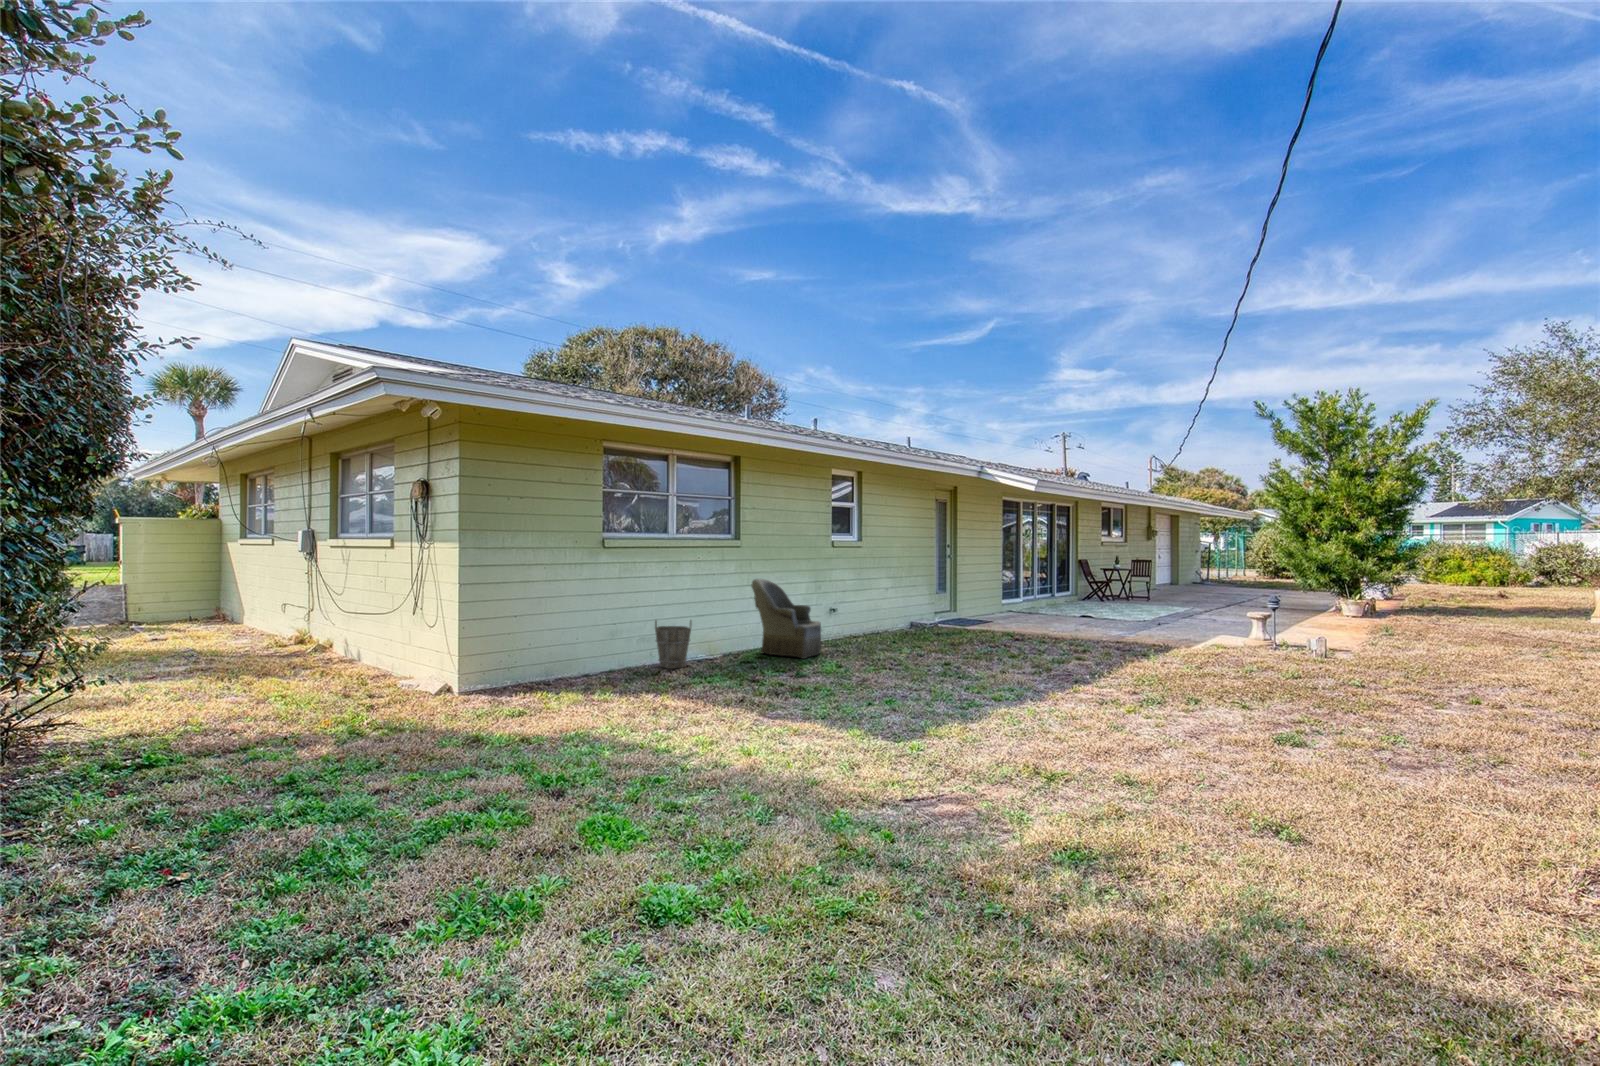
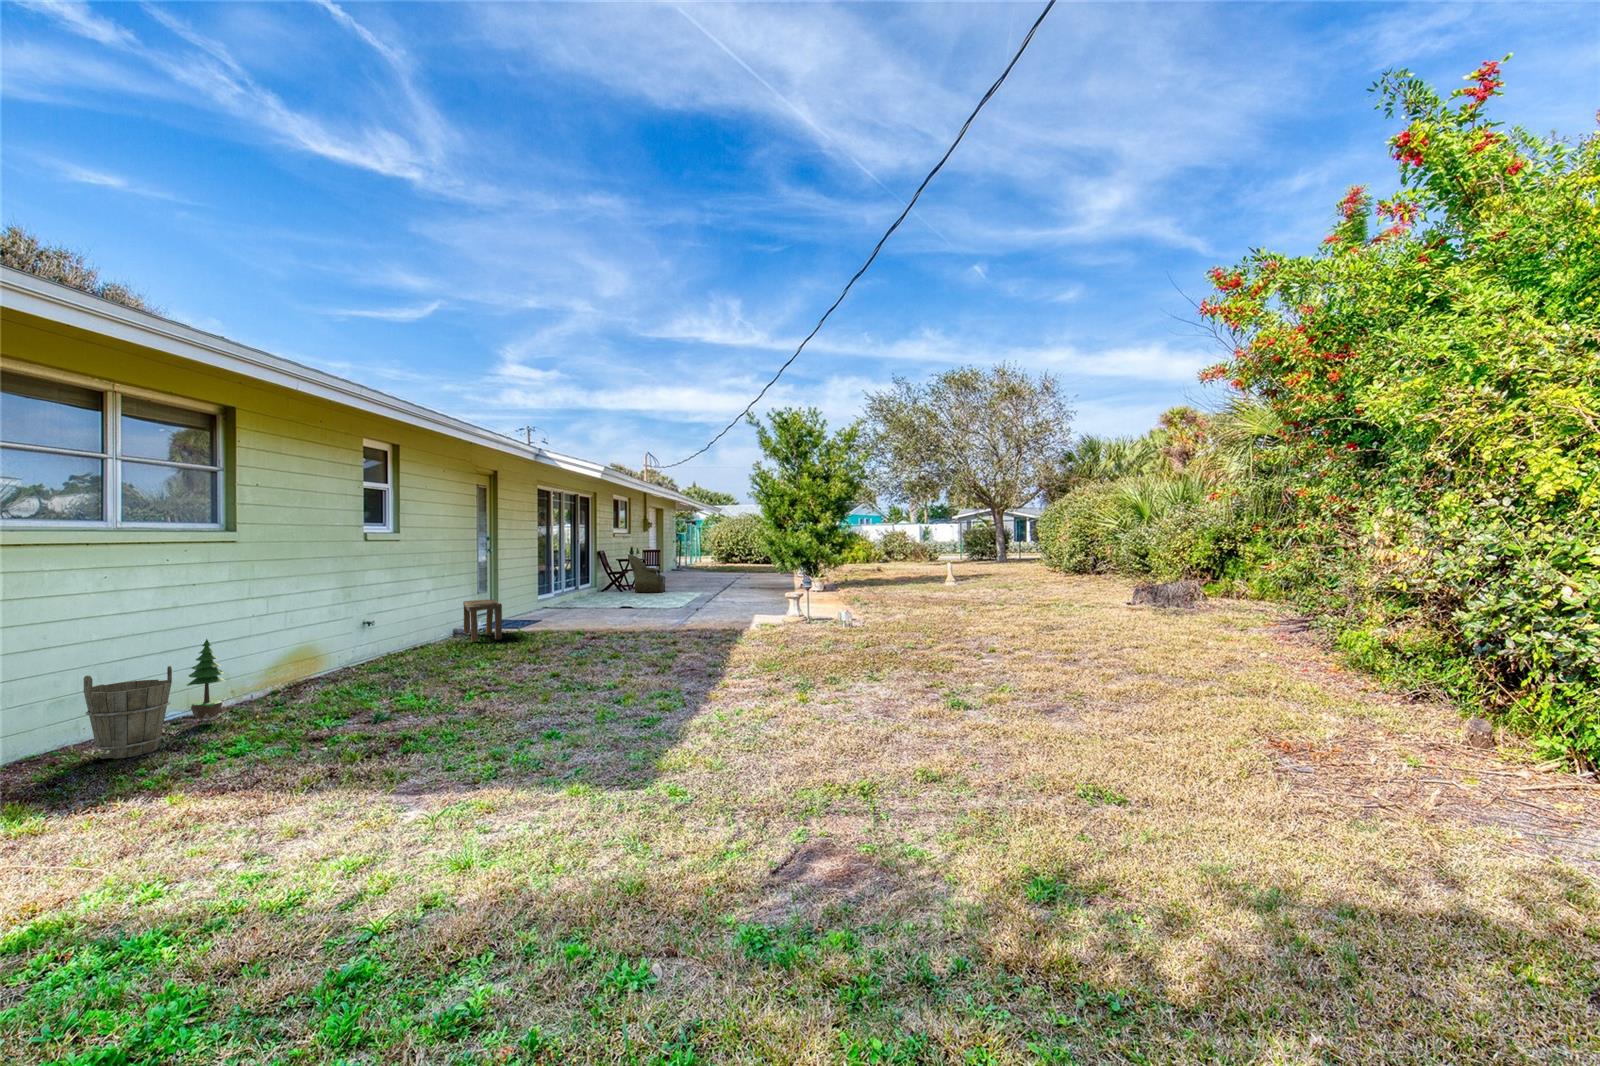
armchair: present [751,579,821,659] -> present [628,554,666,592]
bench: none [912,597,940,631] -> present [463,599,502,642]
potted tree: none [707,606,725,658] -> present [187,639,225,723]

